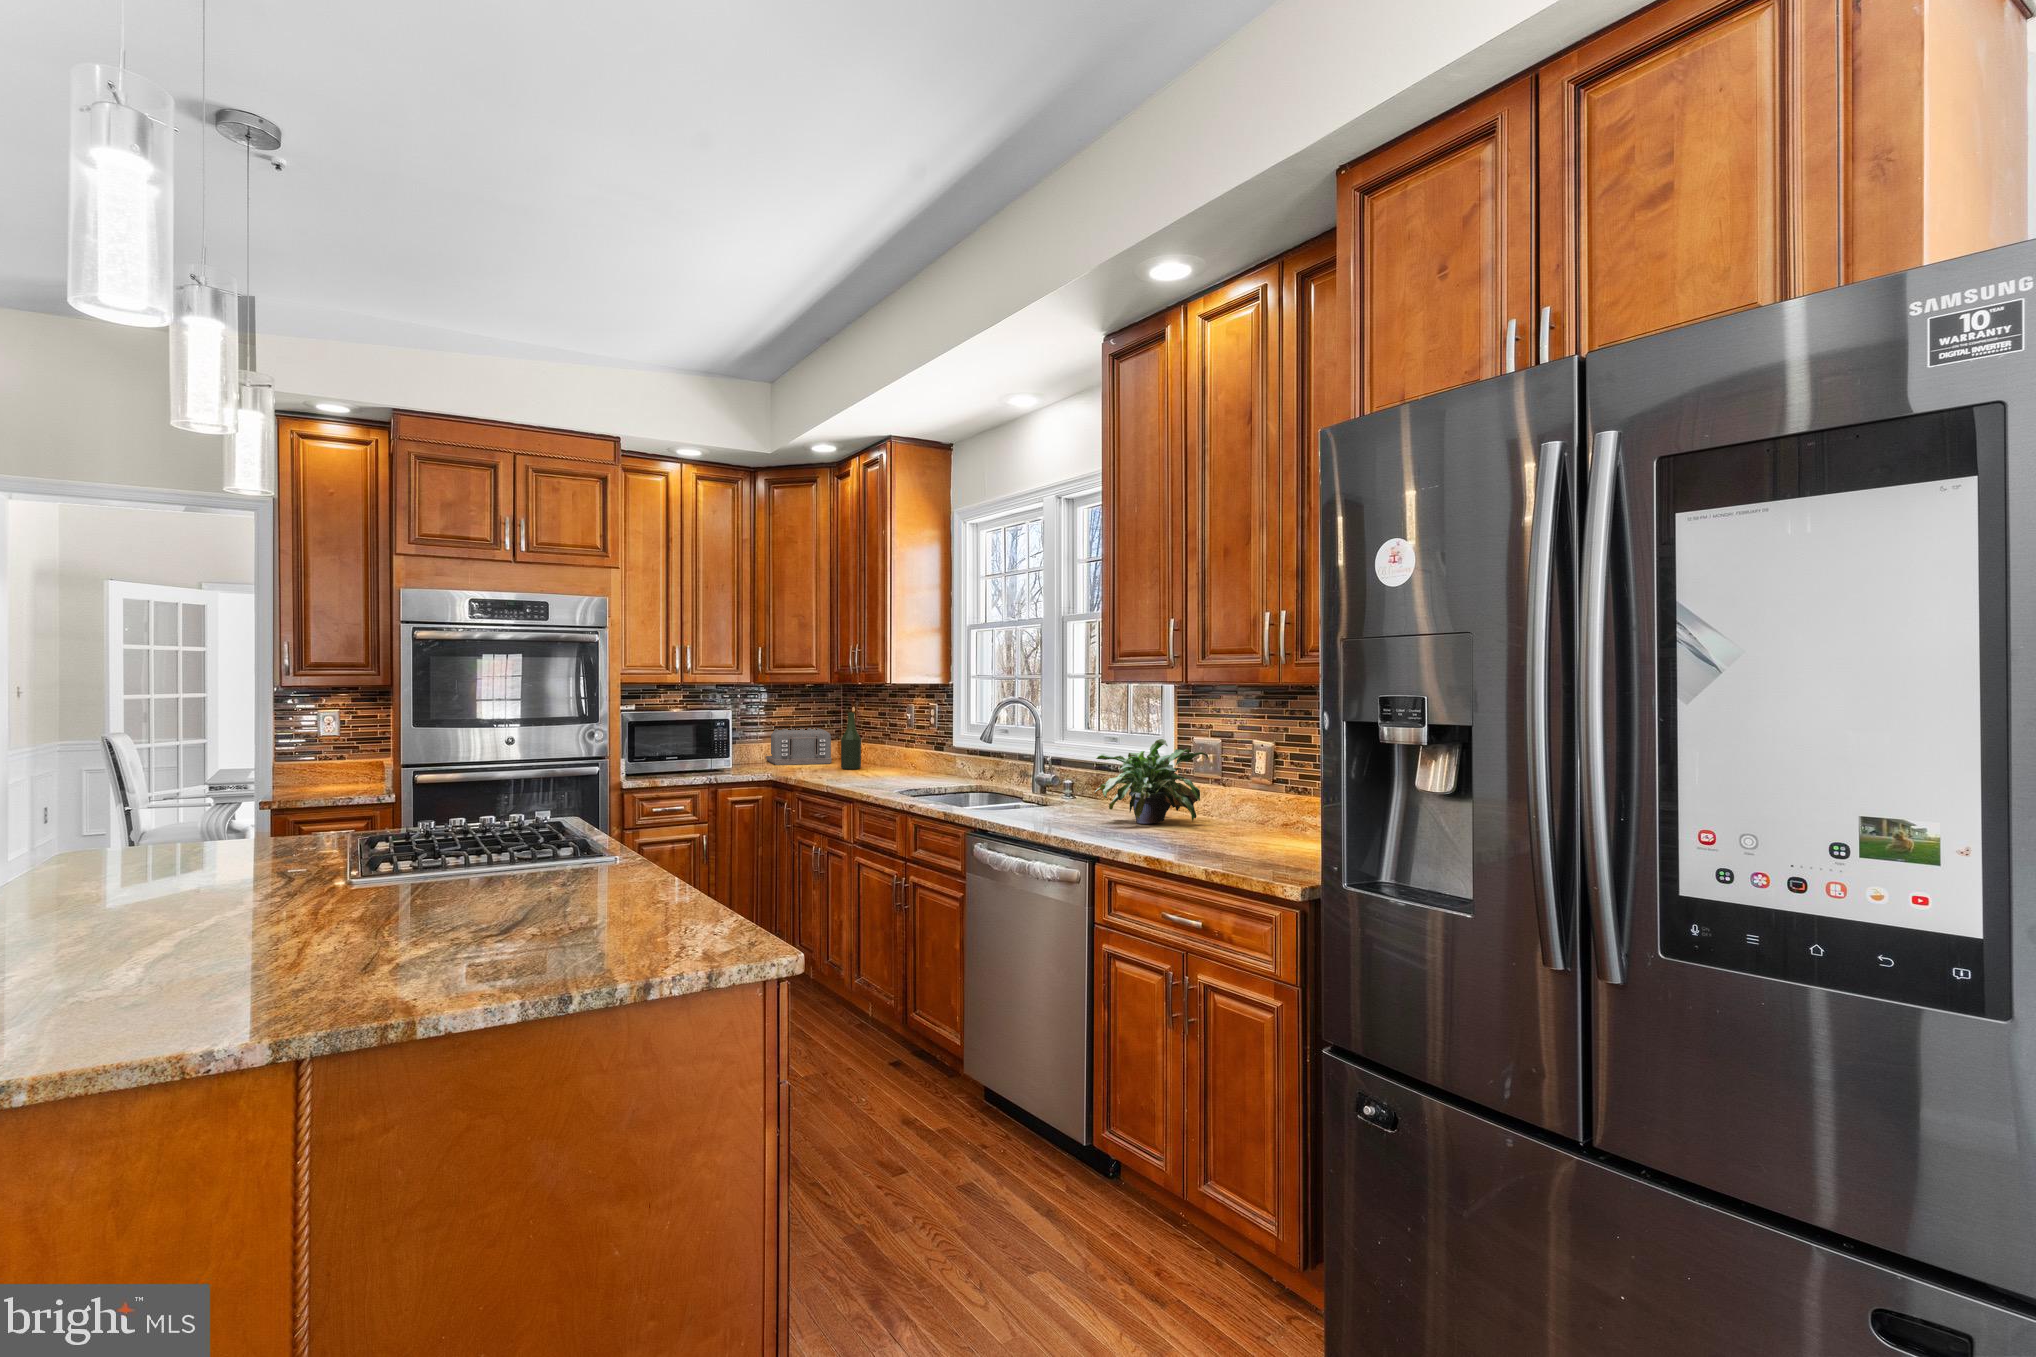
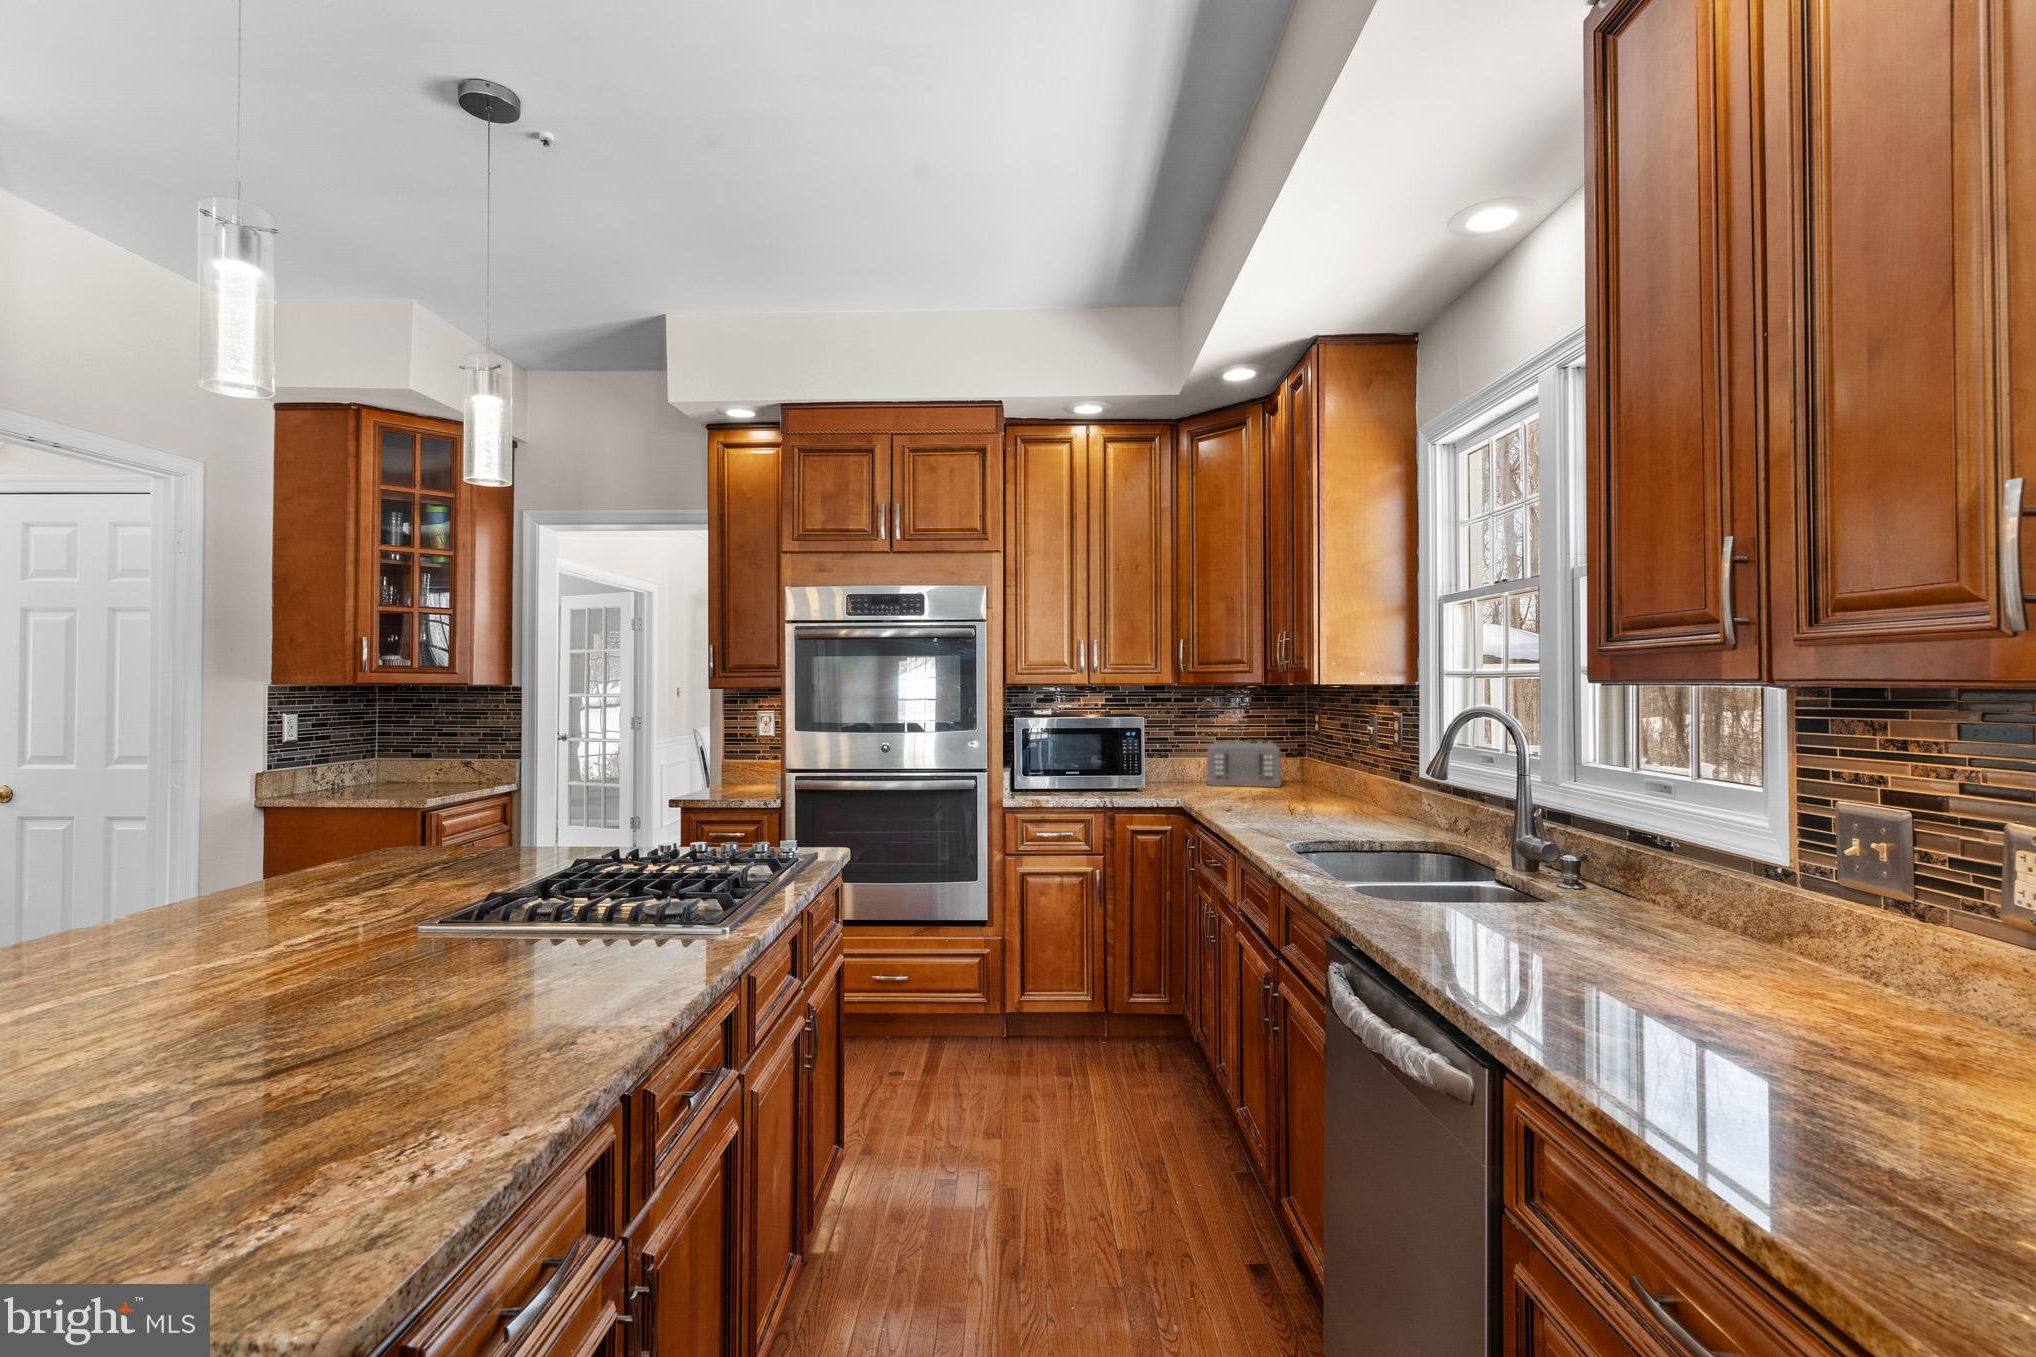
bottle: present [841,713,861,769] -> none [1278,722,1306,798]
potted plant: present [1094,739,1208,824] -> none [1557,807,1859,1007]

